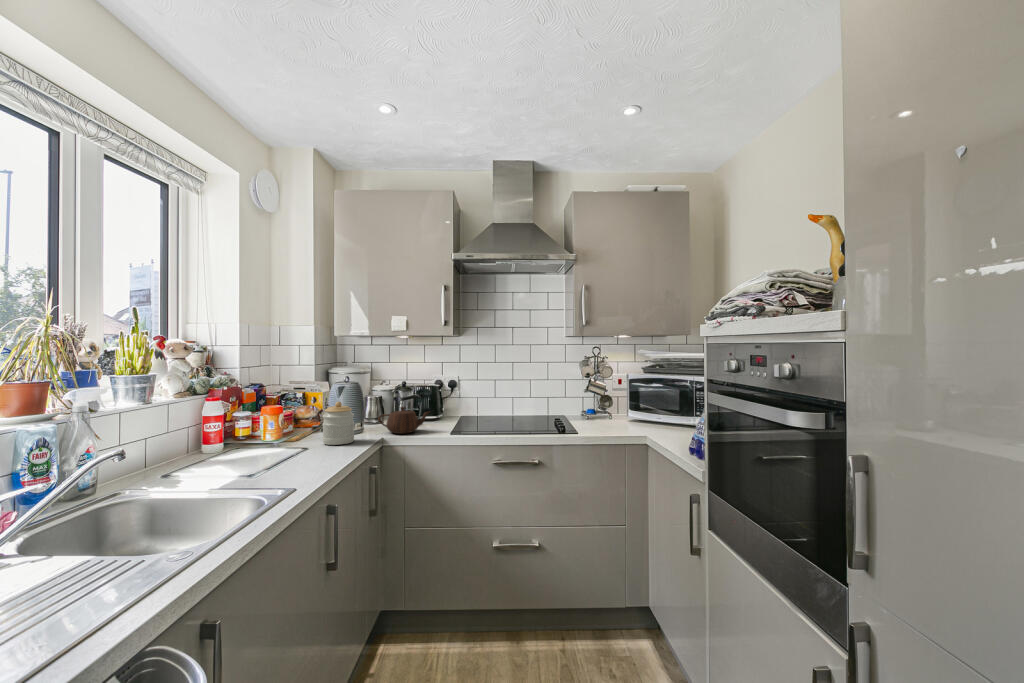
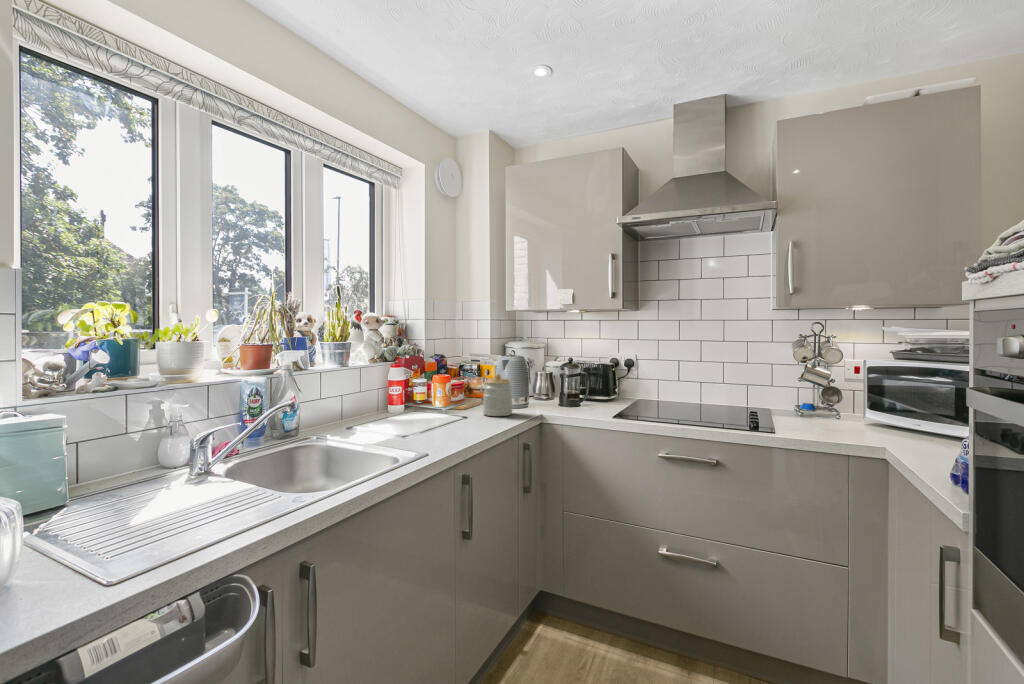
teapot: present [378,407,429,434] -> none [541,383,594,411]

